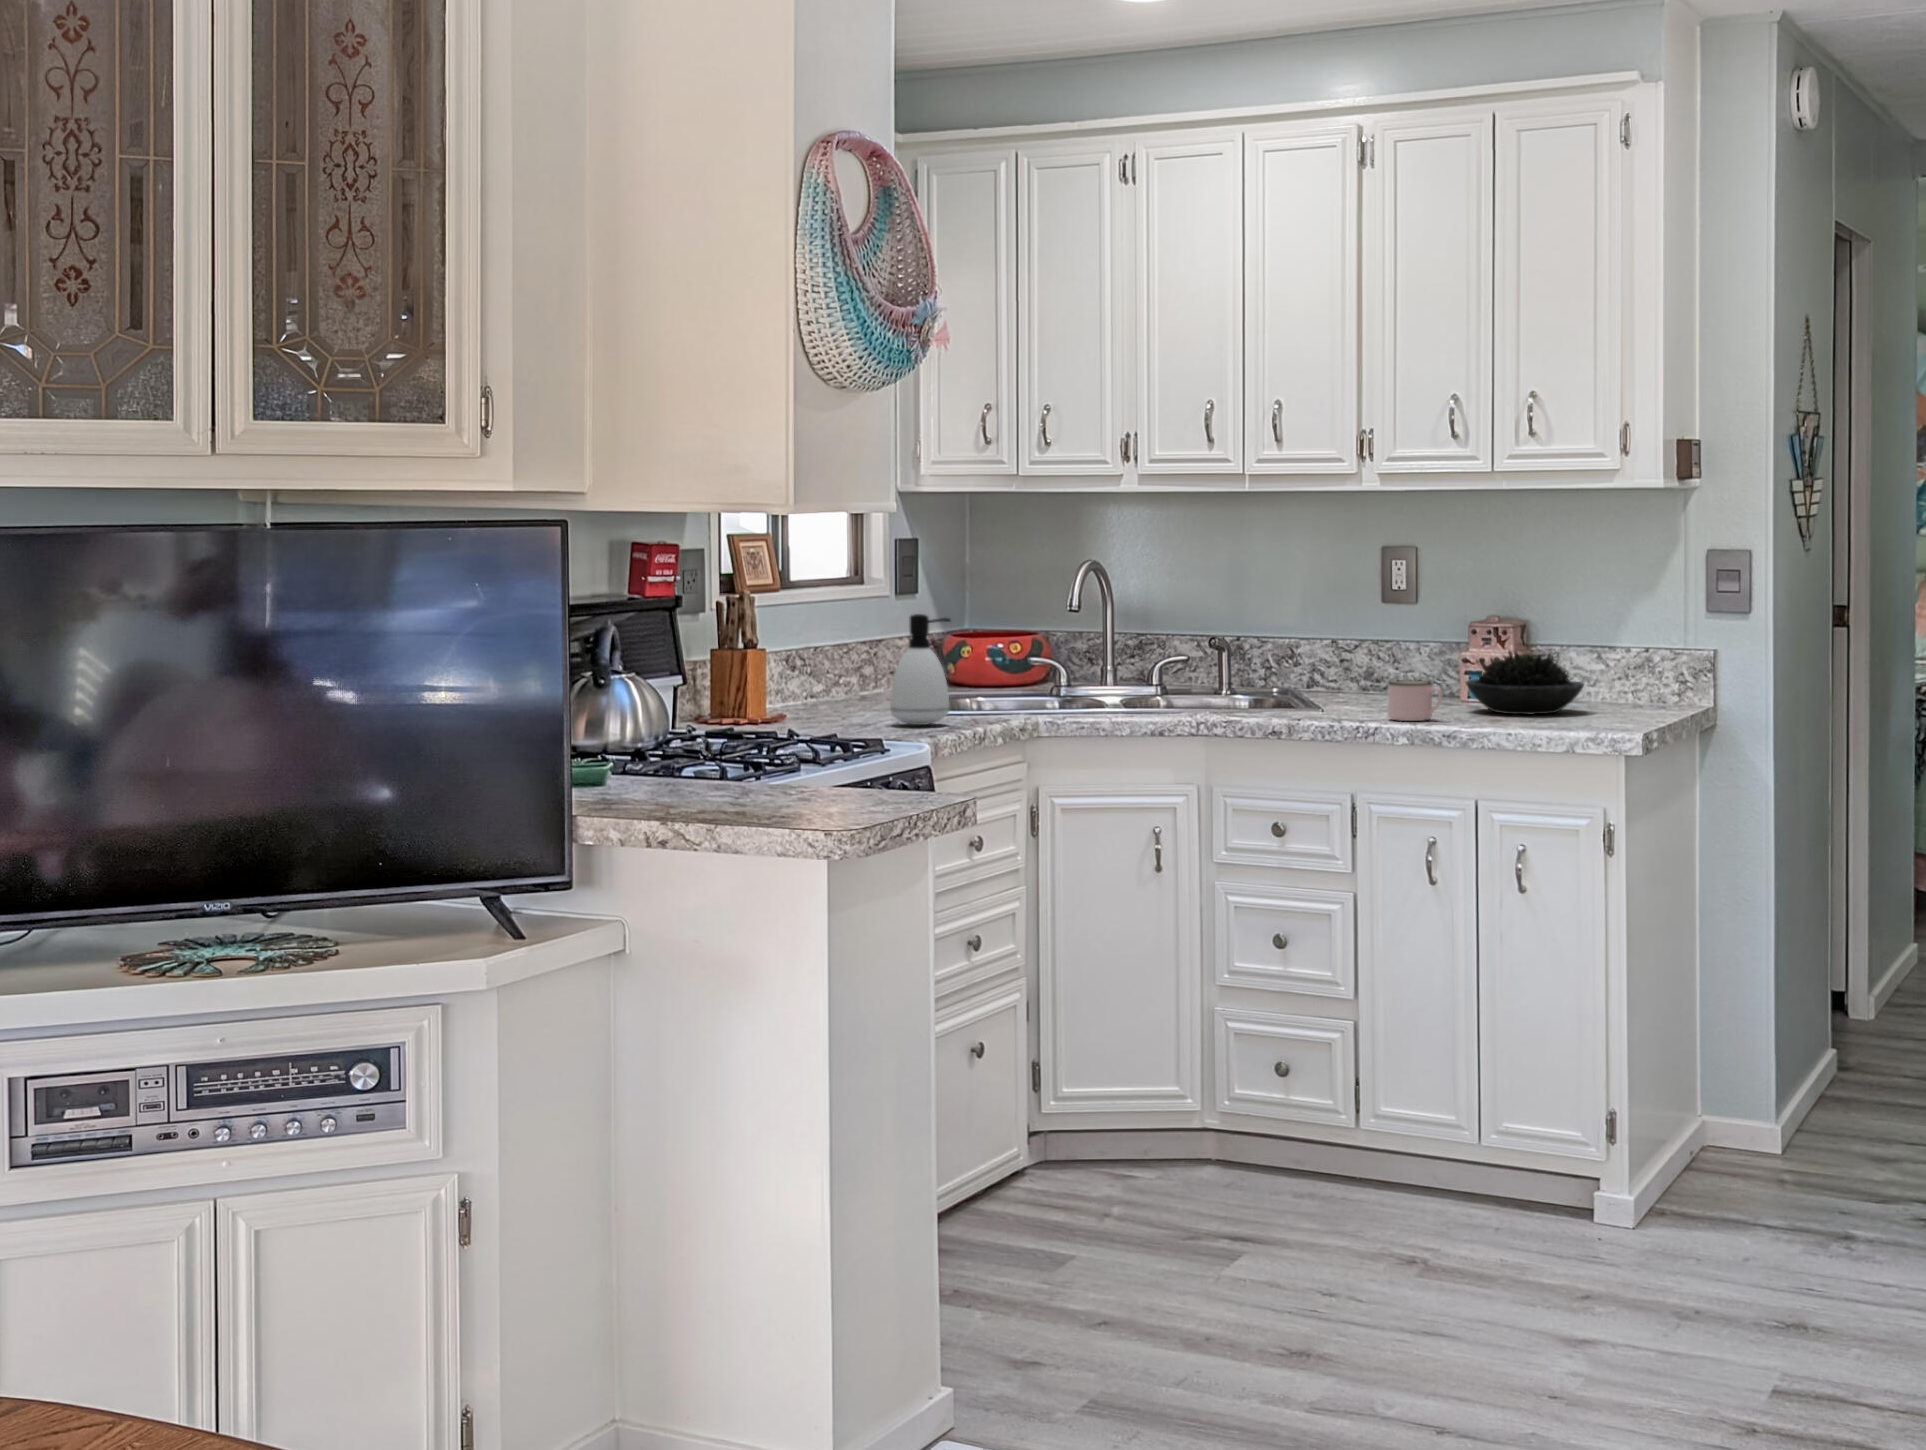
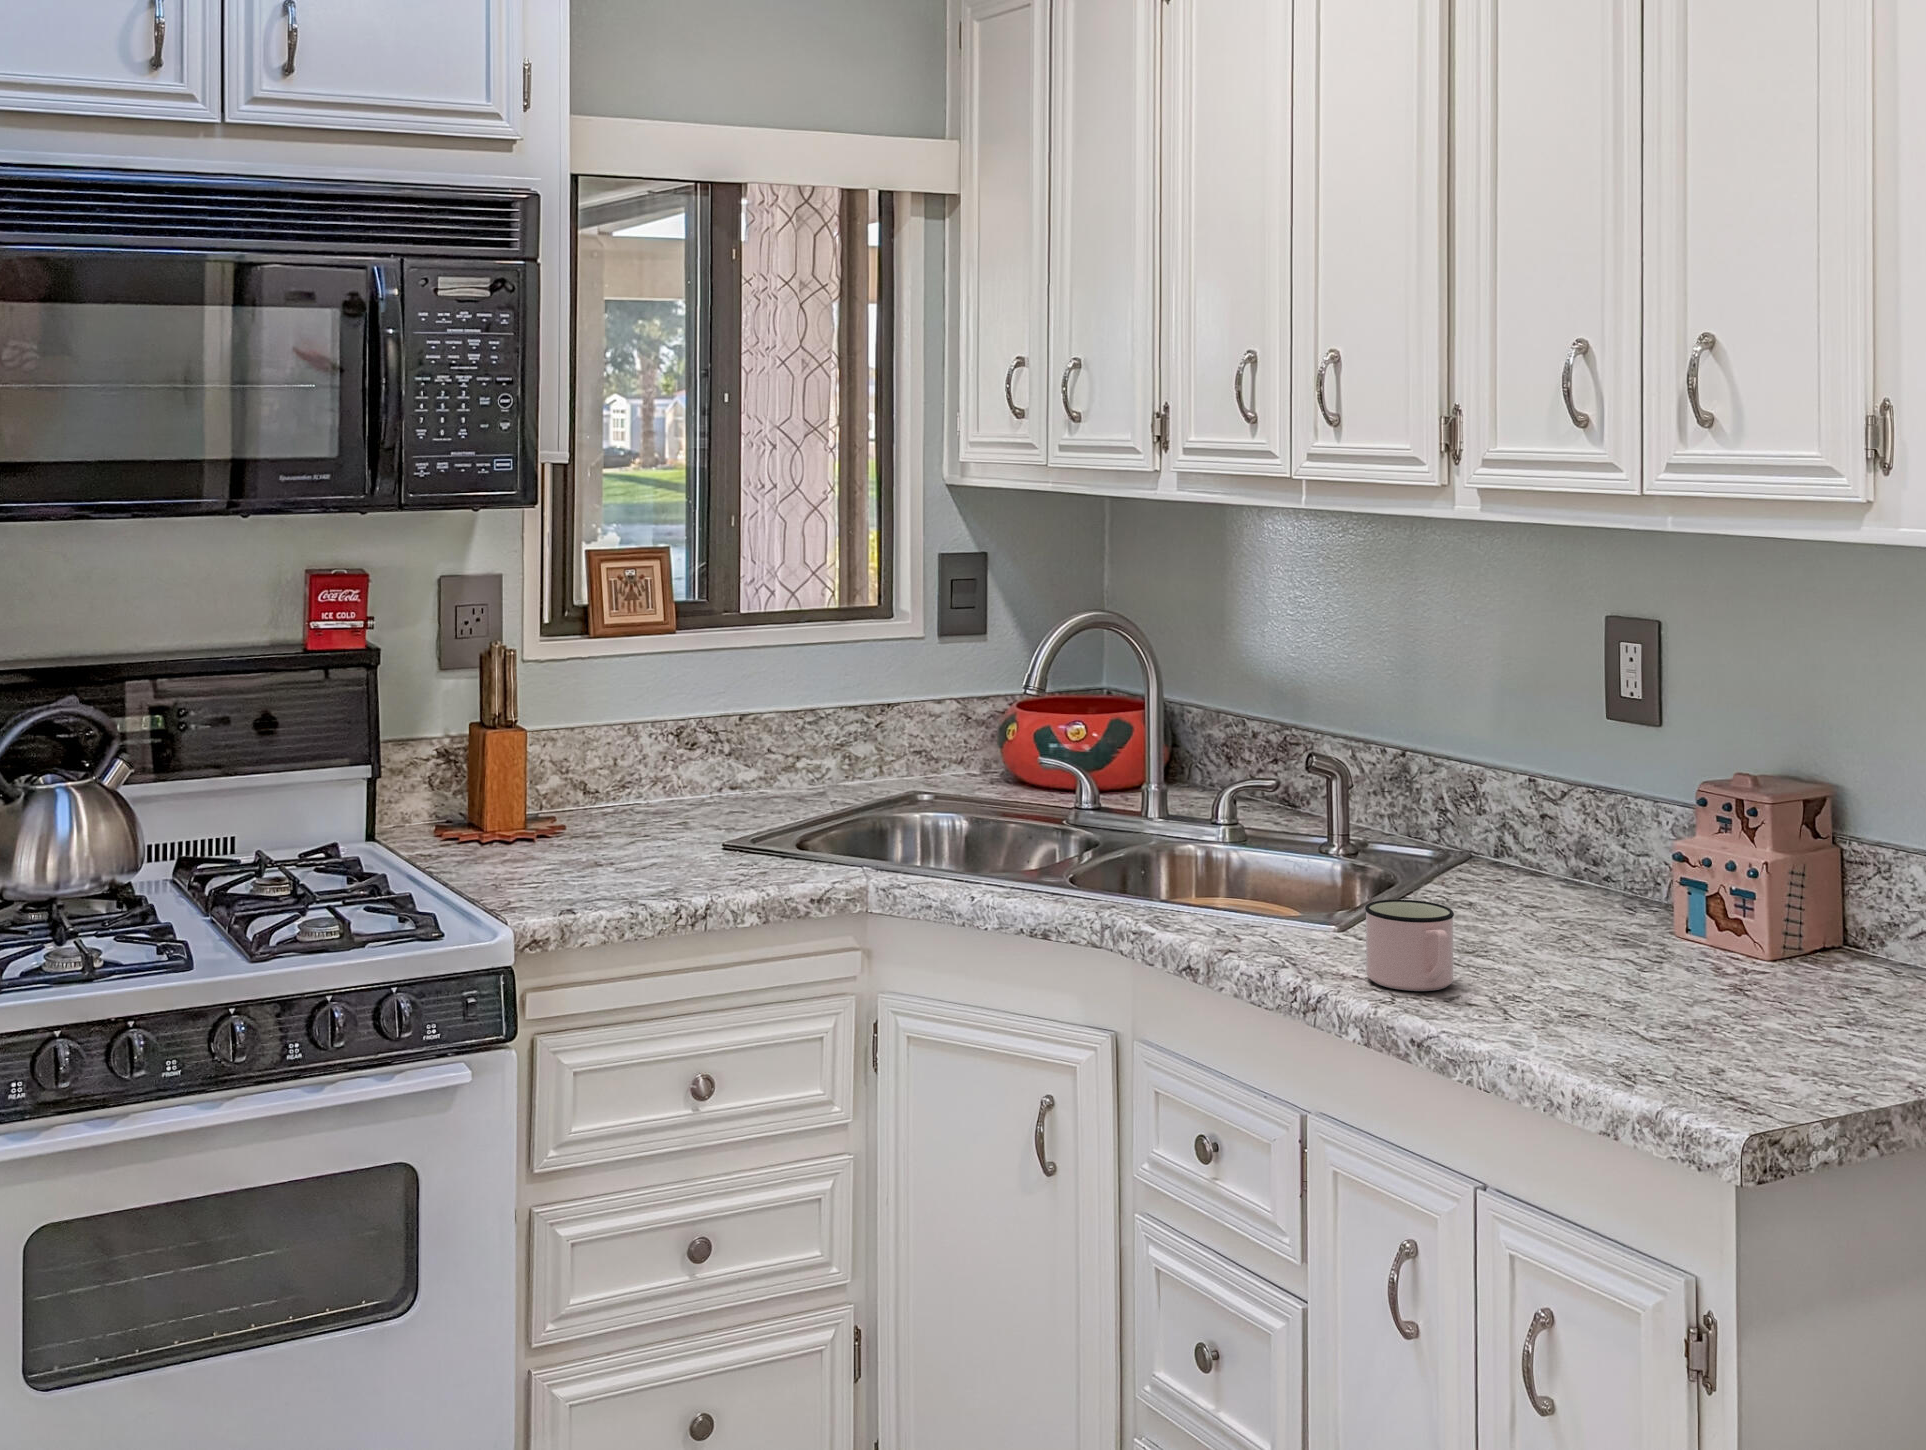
soap dispenser: present [890,614,950,725] -> none [600,702,693,875]
succulent plant: present [1465,651,1584,715] -> none [1589,857,1844,1005]

